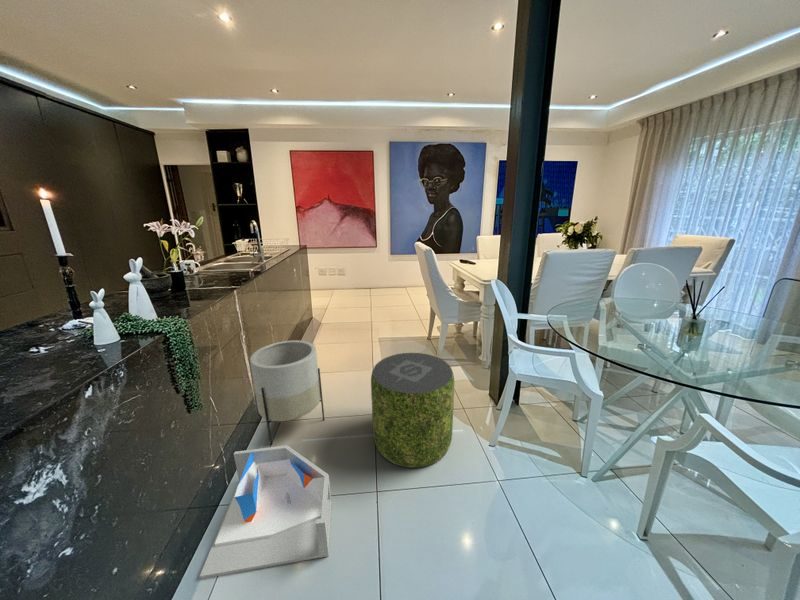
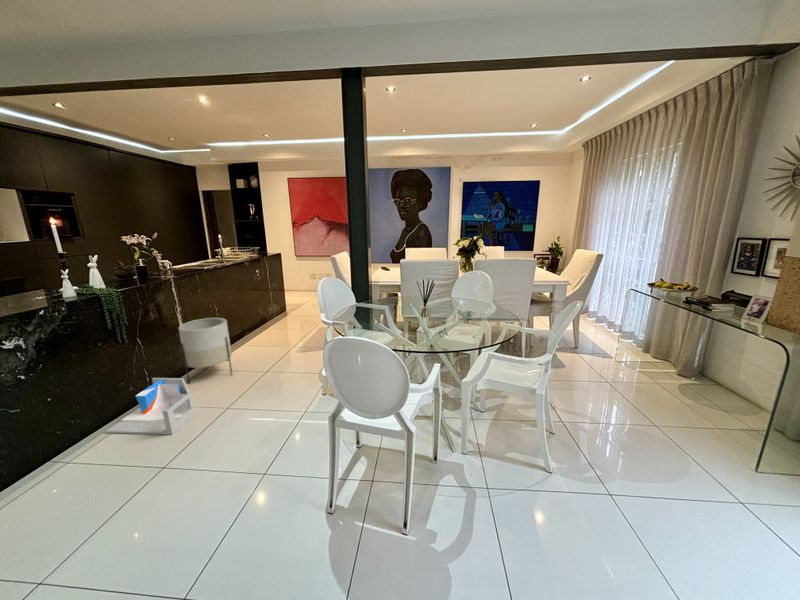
pouf: present [371,353,454,468] -> none [240,331,304,405]

